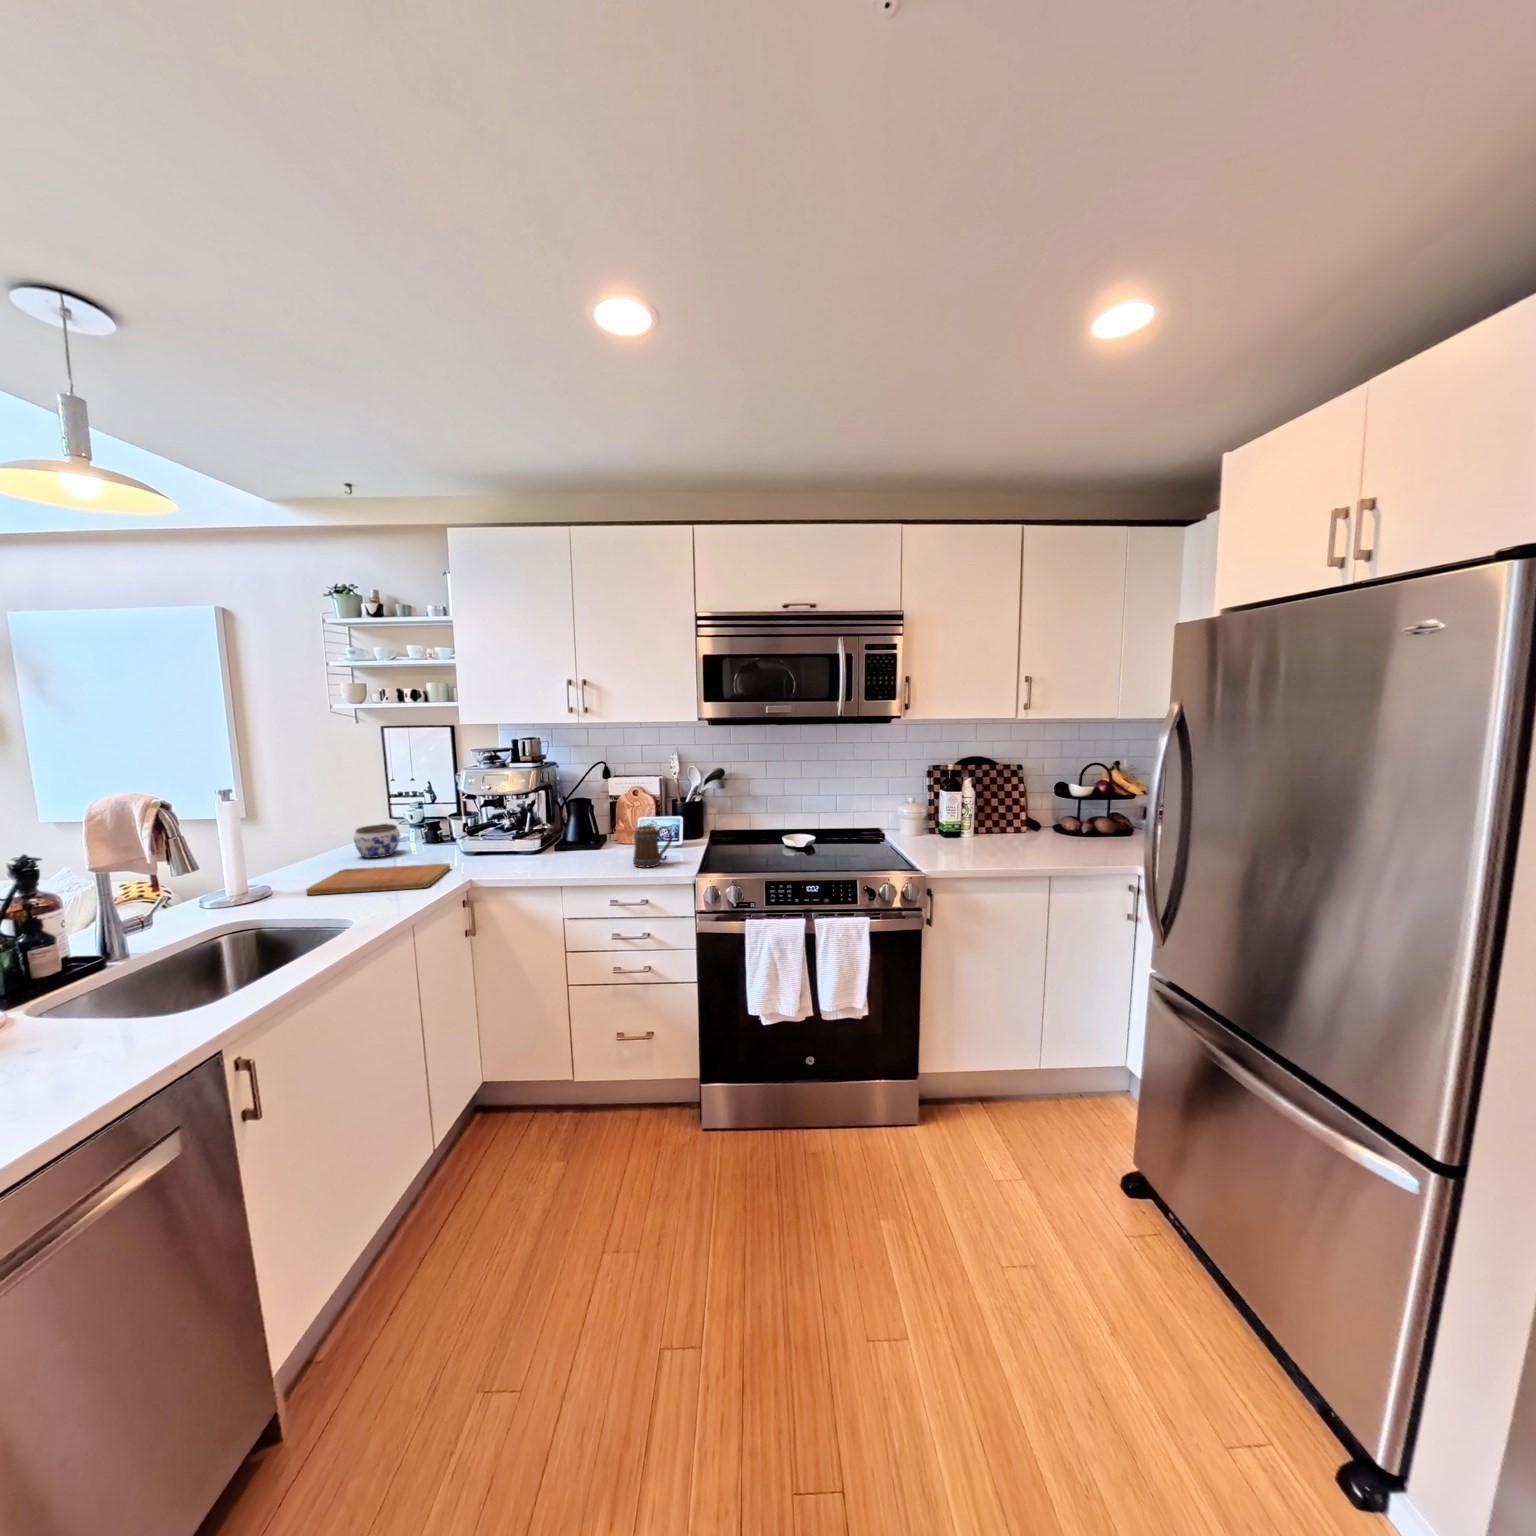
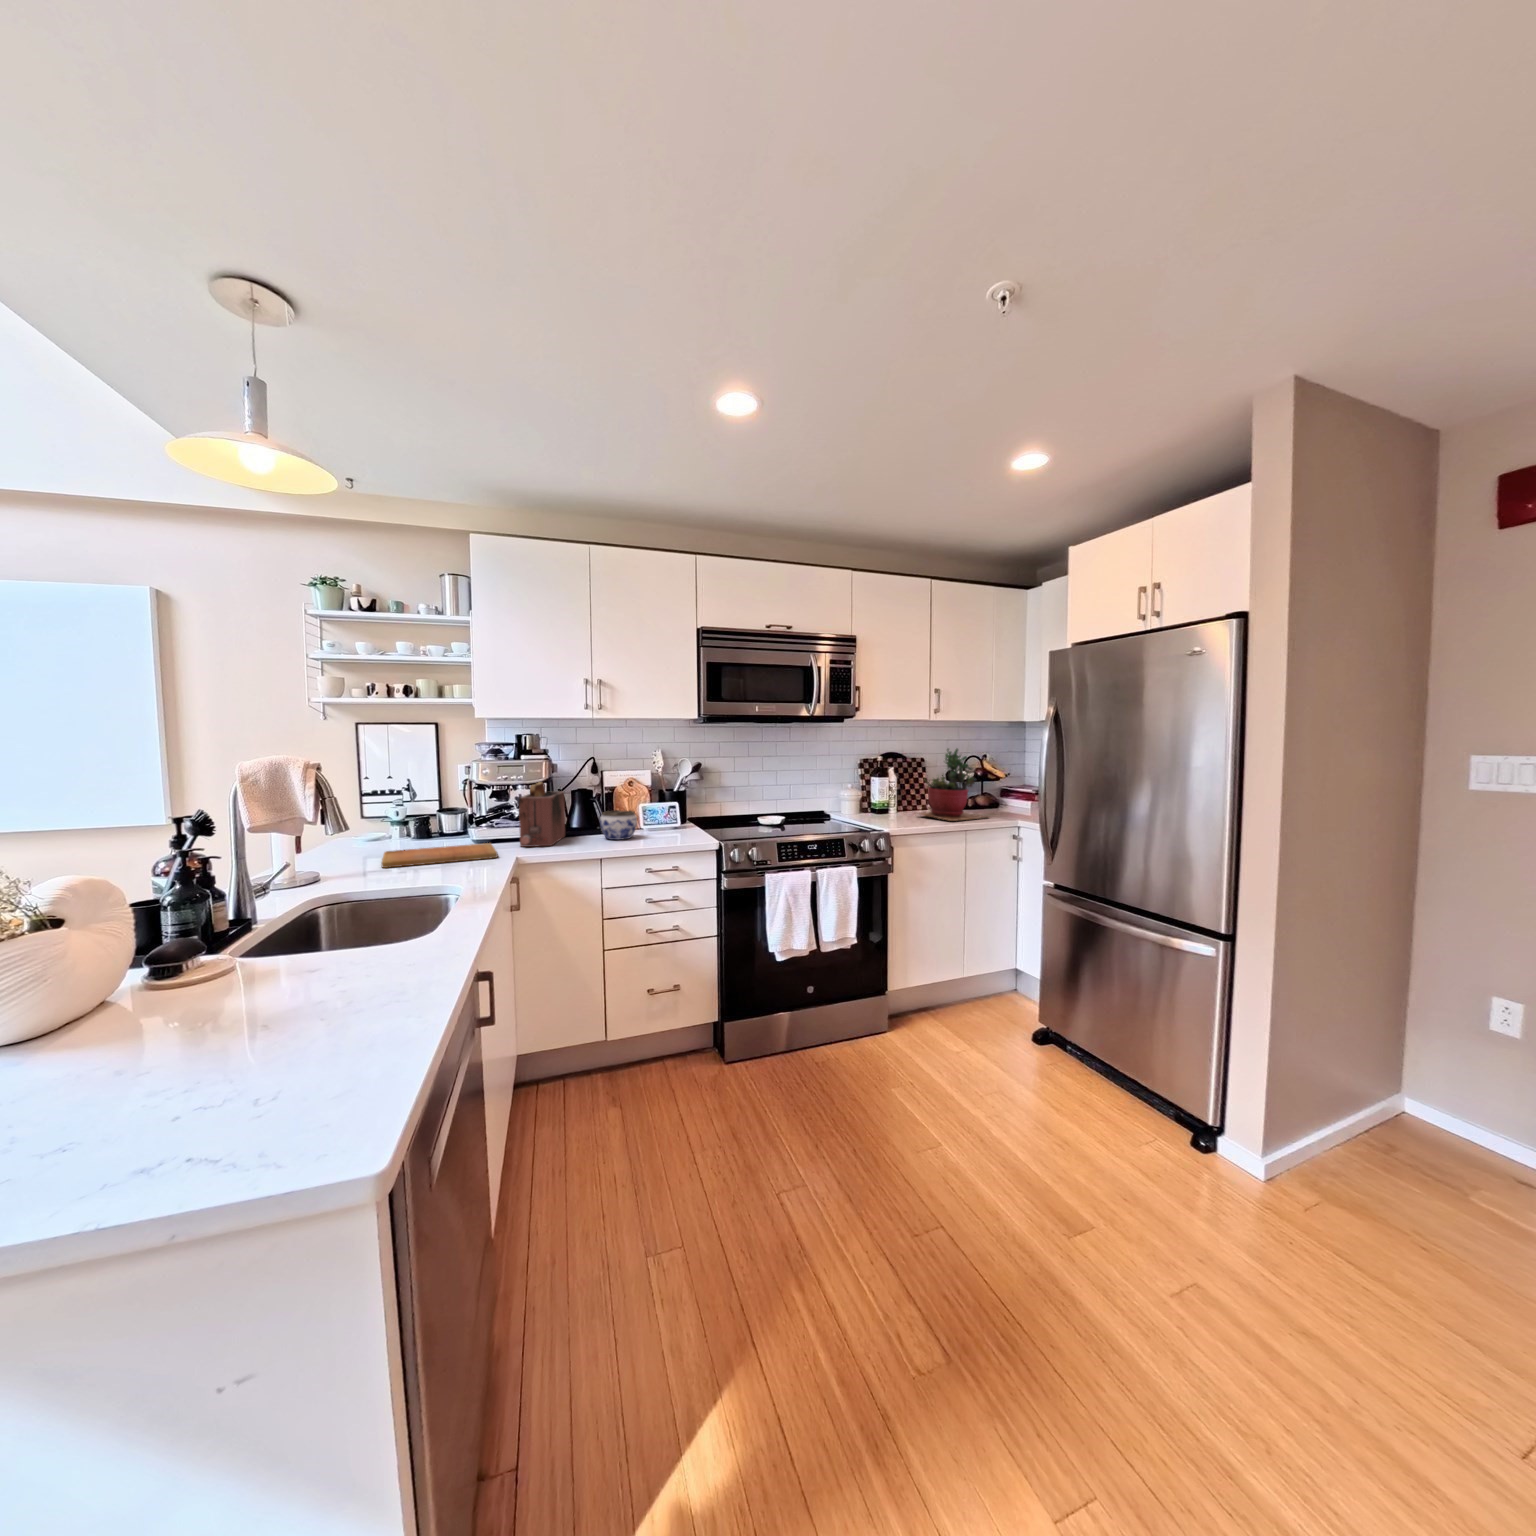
succulent plant: none [988,756,1097,860] -> present [919,749,985,821]
toaster: none [475,795,547,871] -> present [519,782,565,847]
jar: present [354,824,400,858] -> present [600,810,637,840]
mug: present [633,826,672,868] -> none [659,804,690,839]

